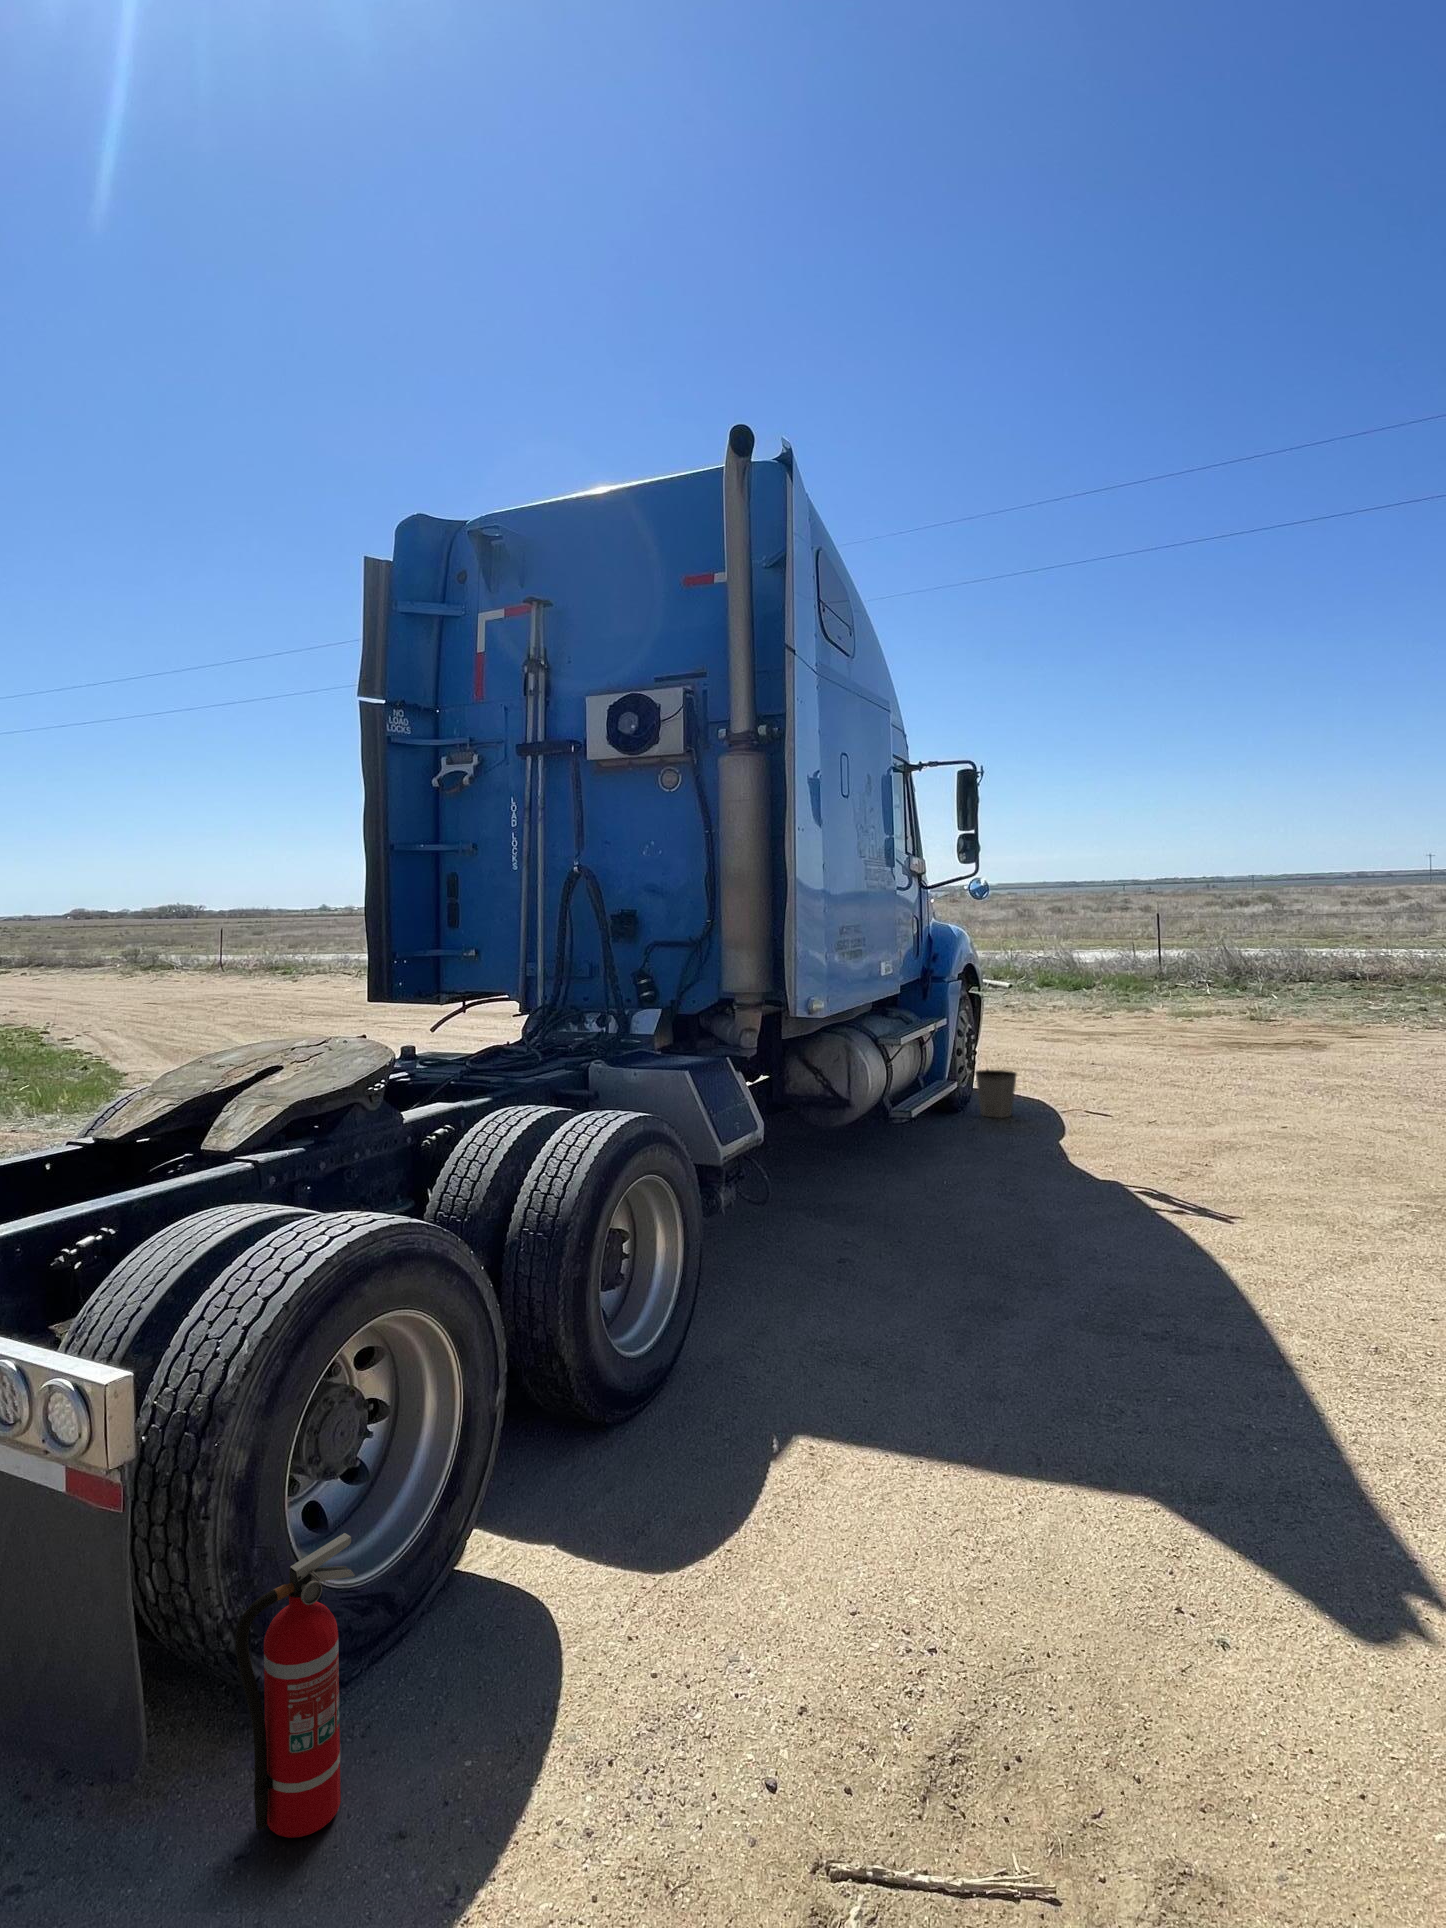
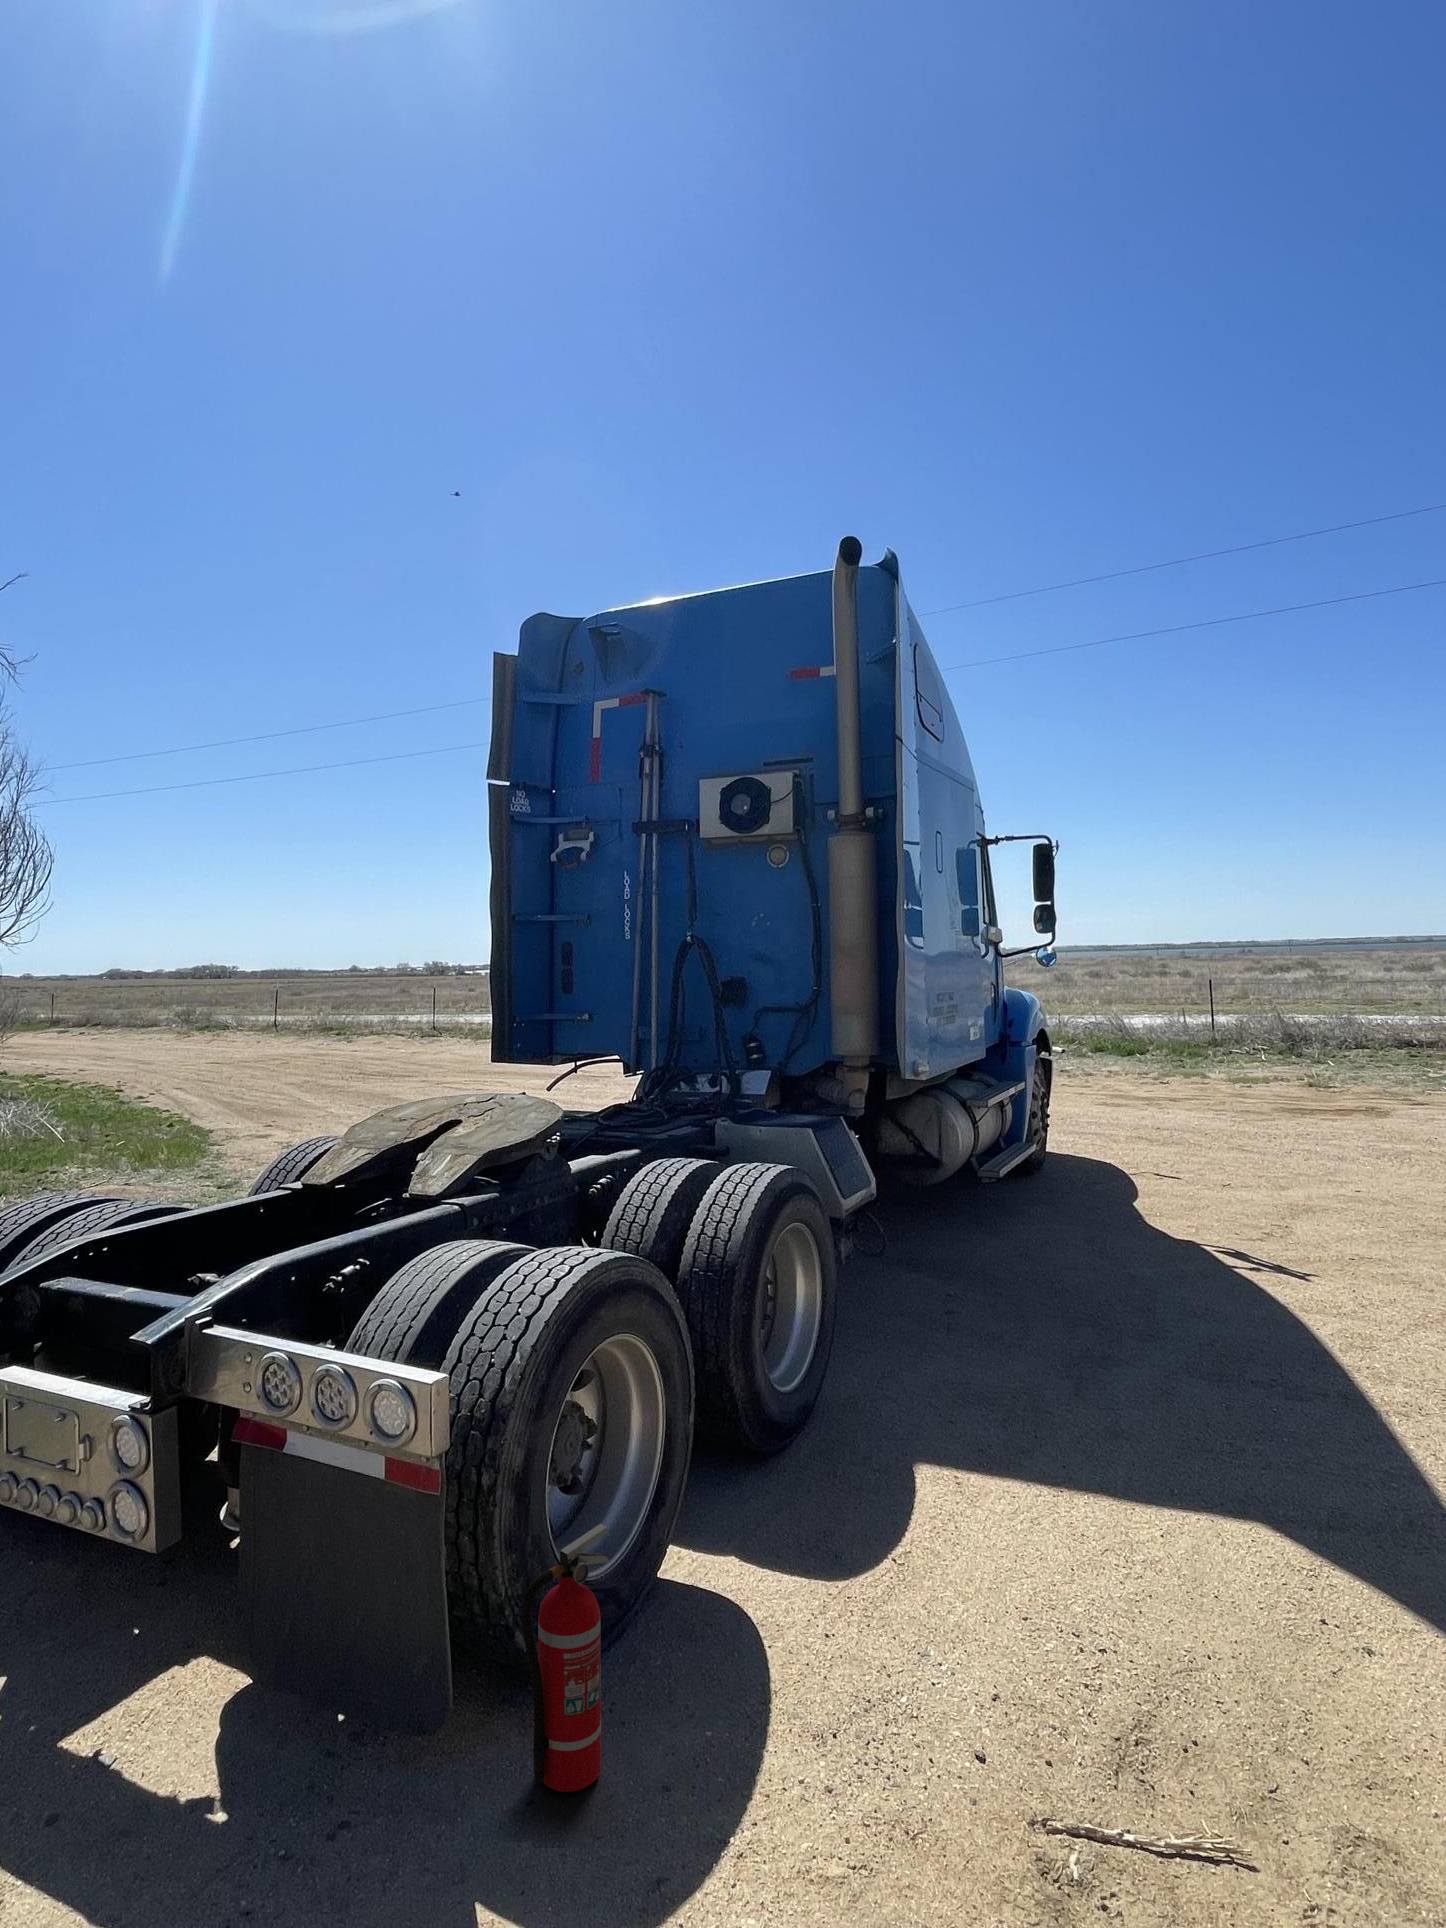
bucket: present [975,1069,1017,1117] -> none [1047,1130,1090,1178]

